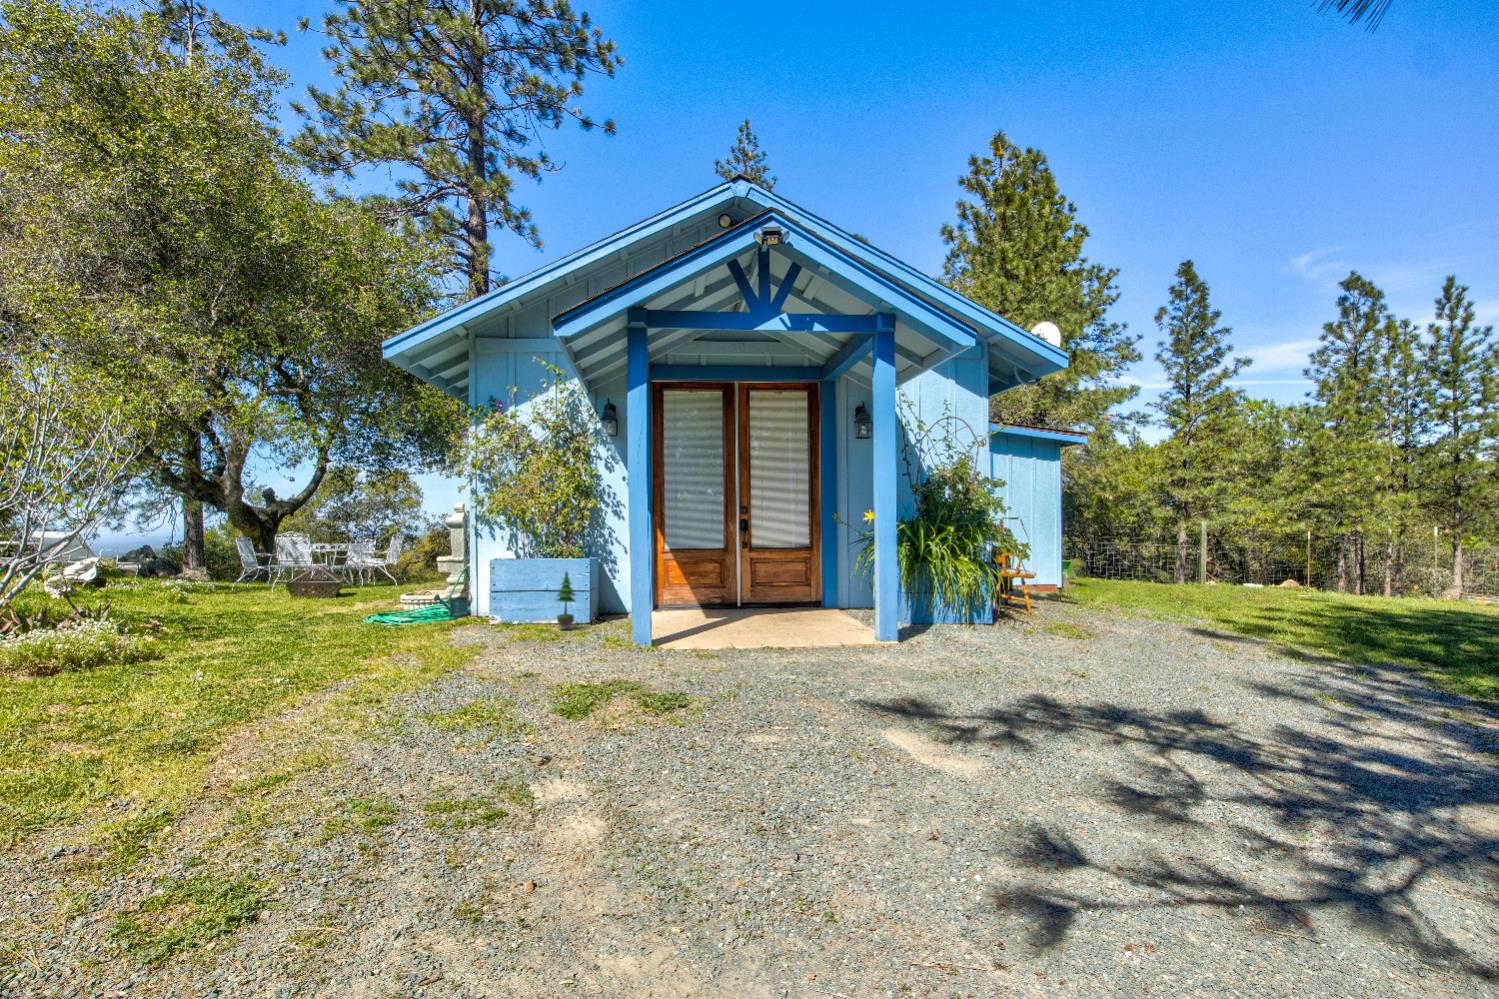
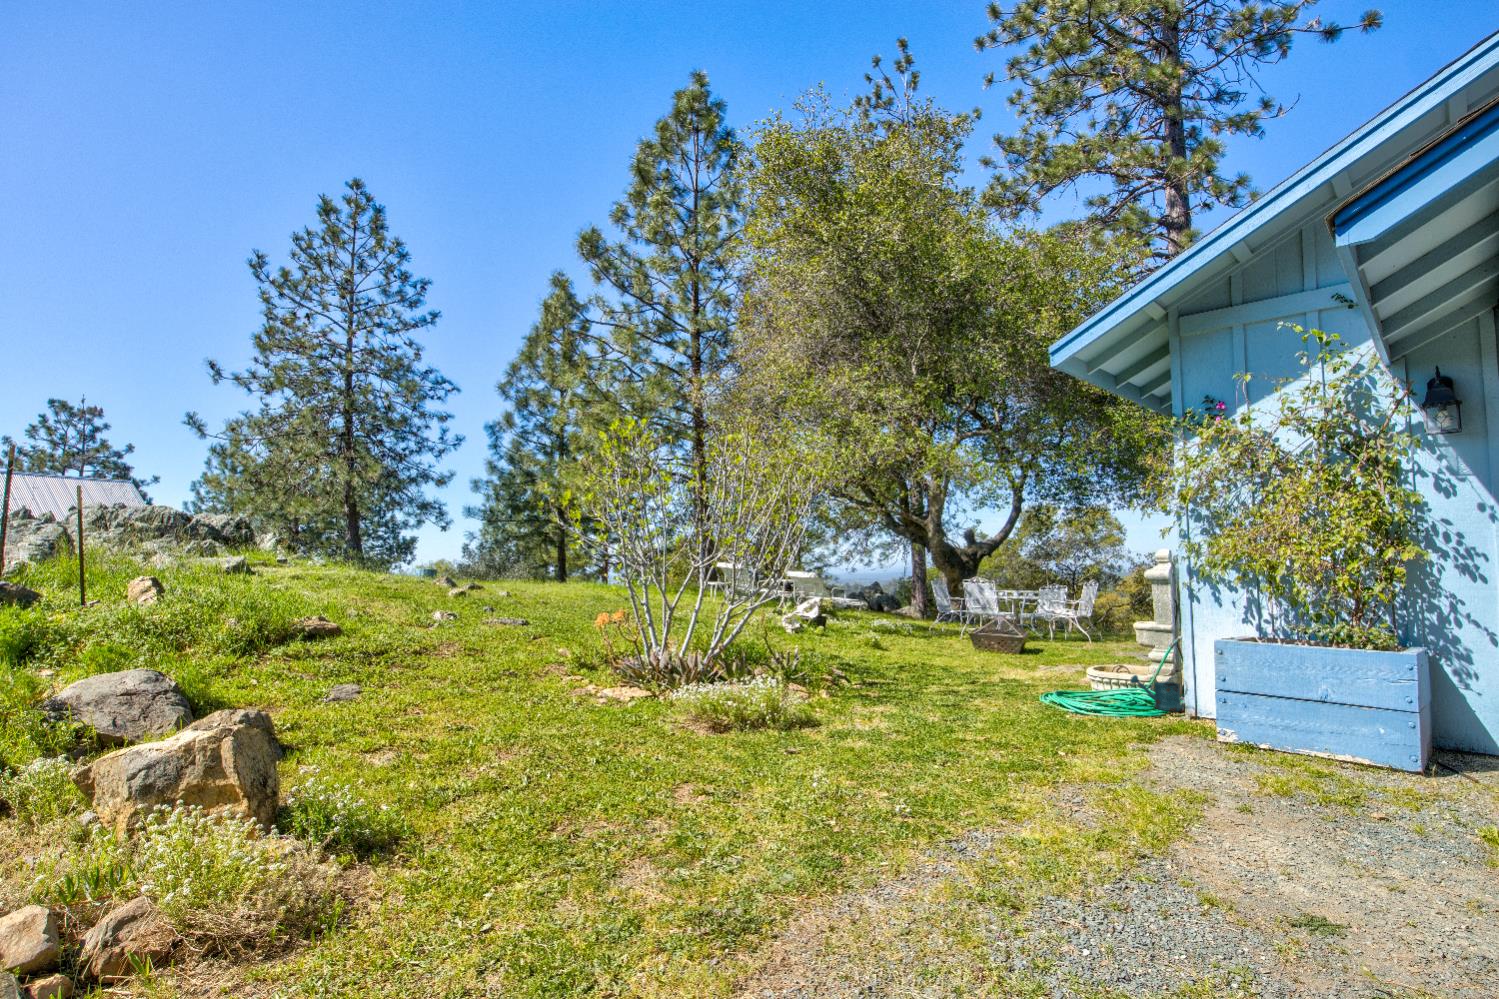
potted tree: present [556,571,575,629] -> none [1341,669,1390,774]

